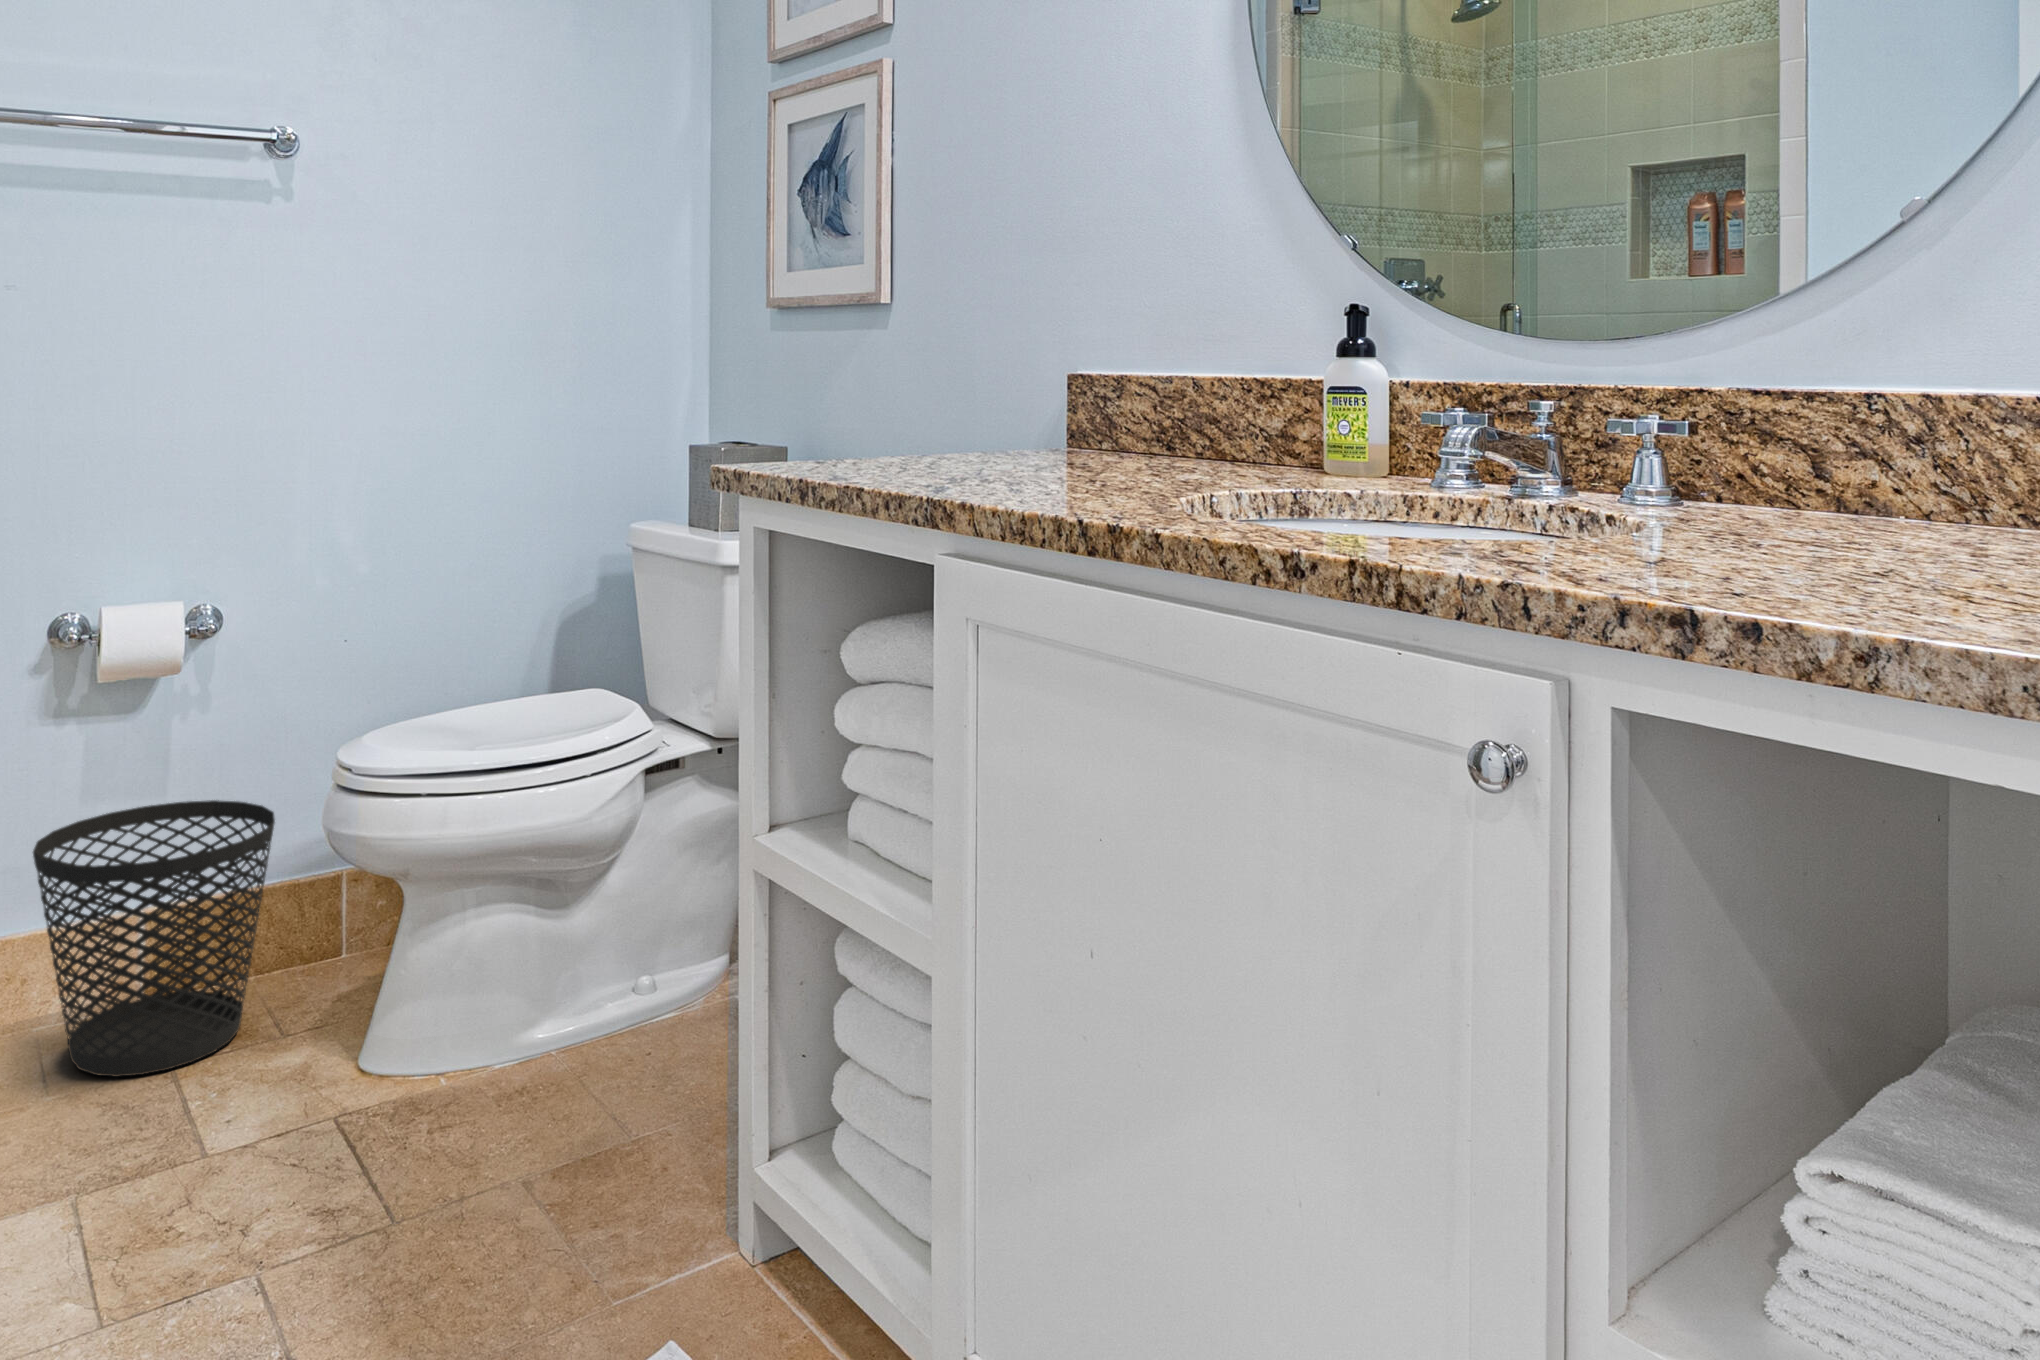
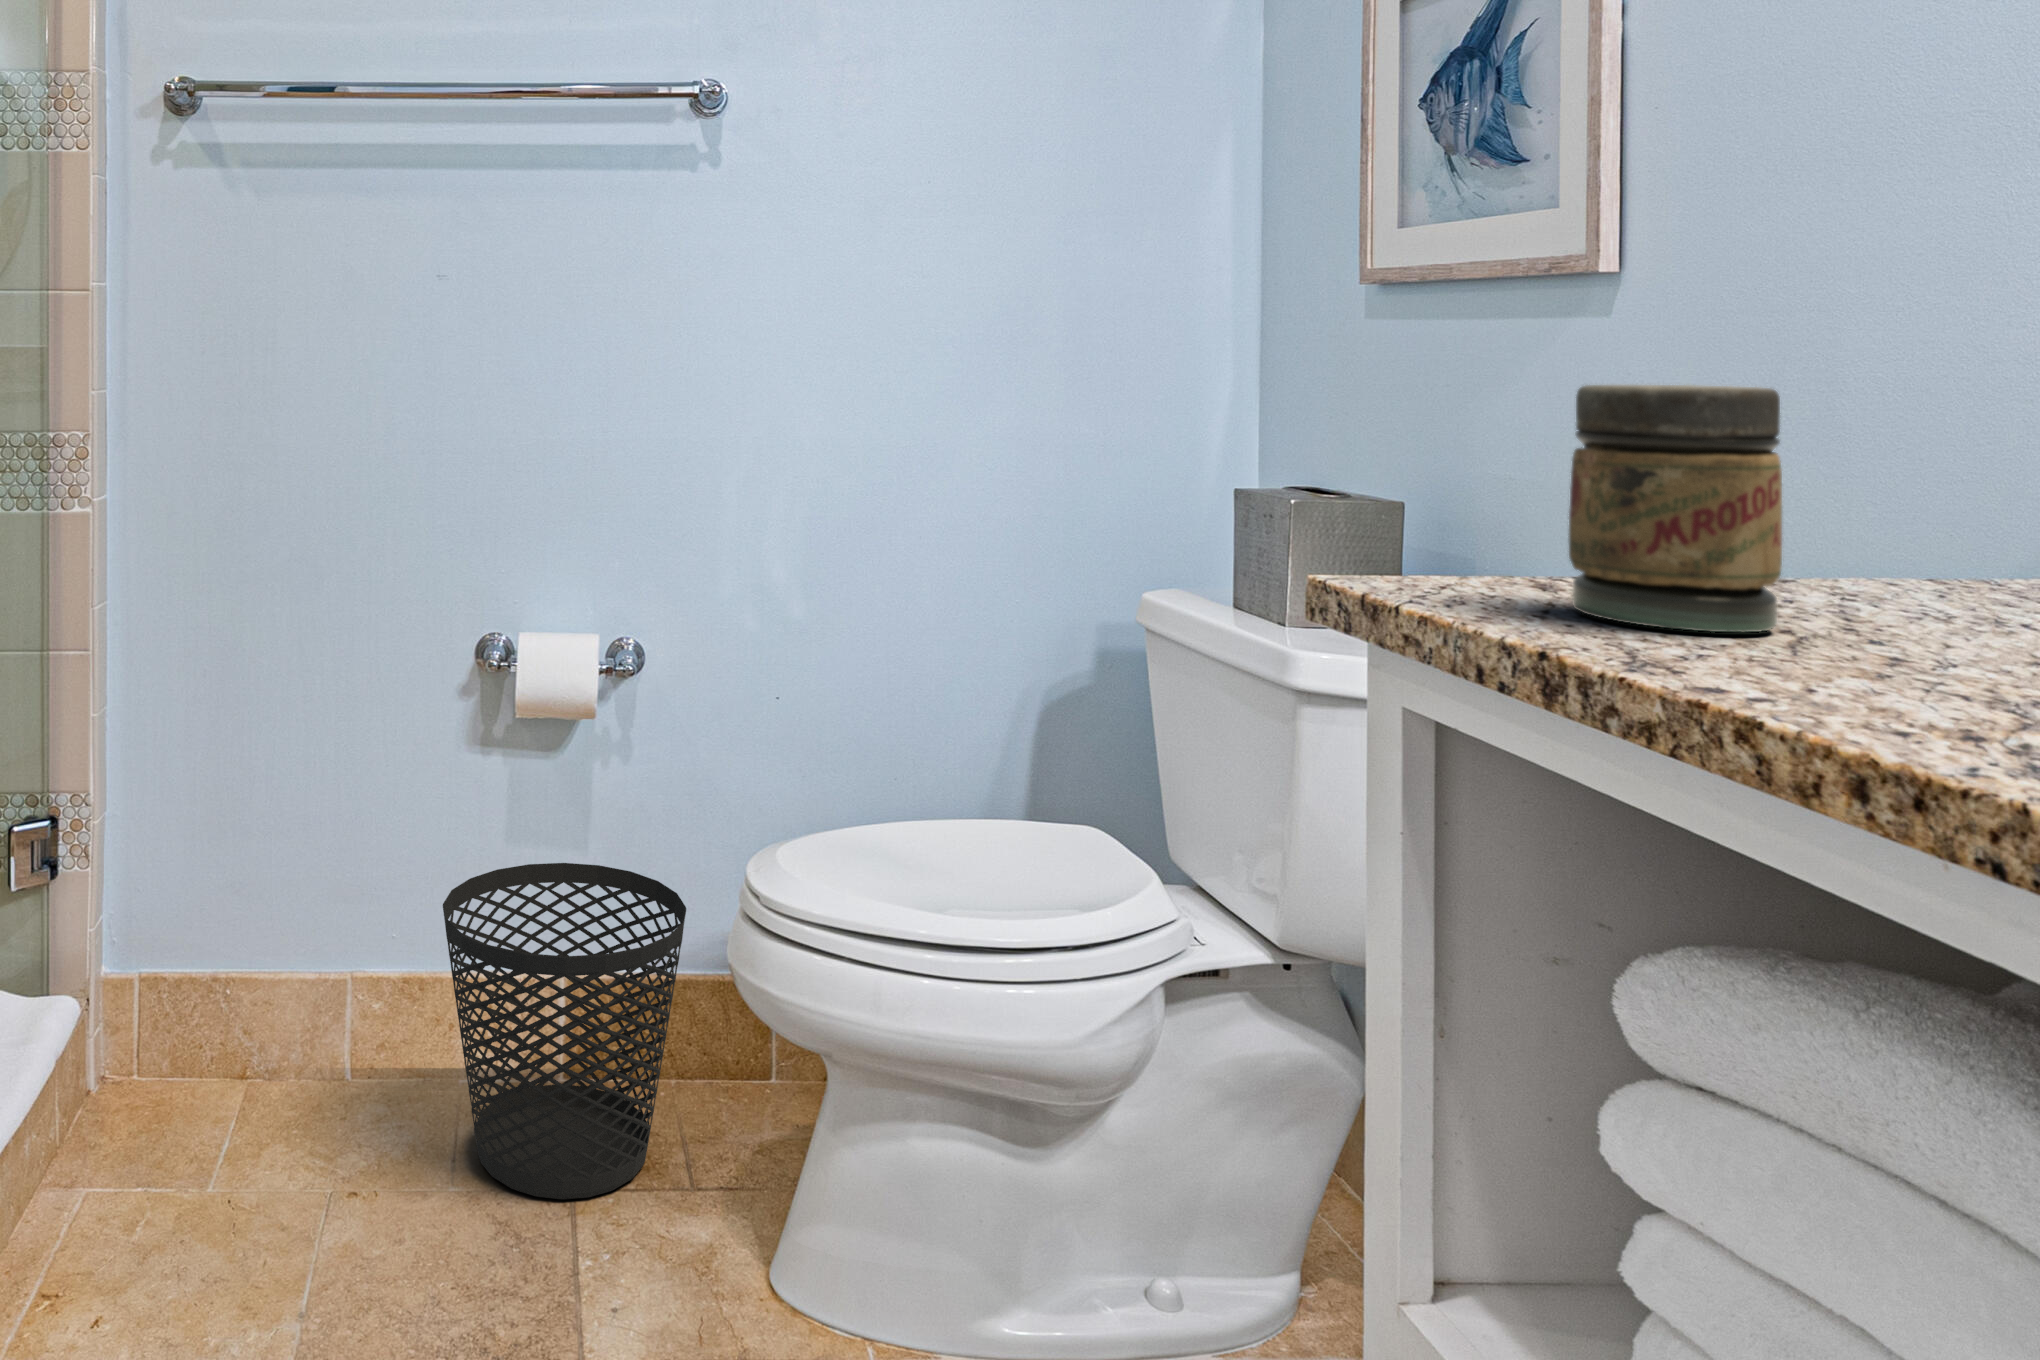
jar: none [829,364,908,475] -> present [1569,385,1782,632]

